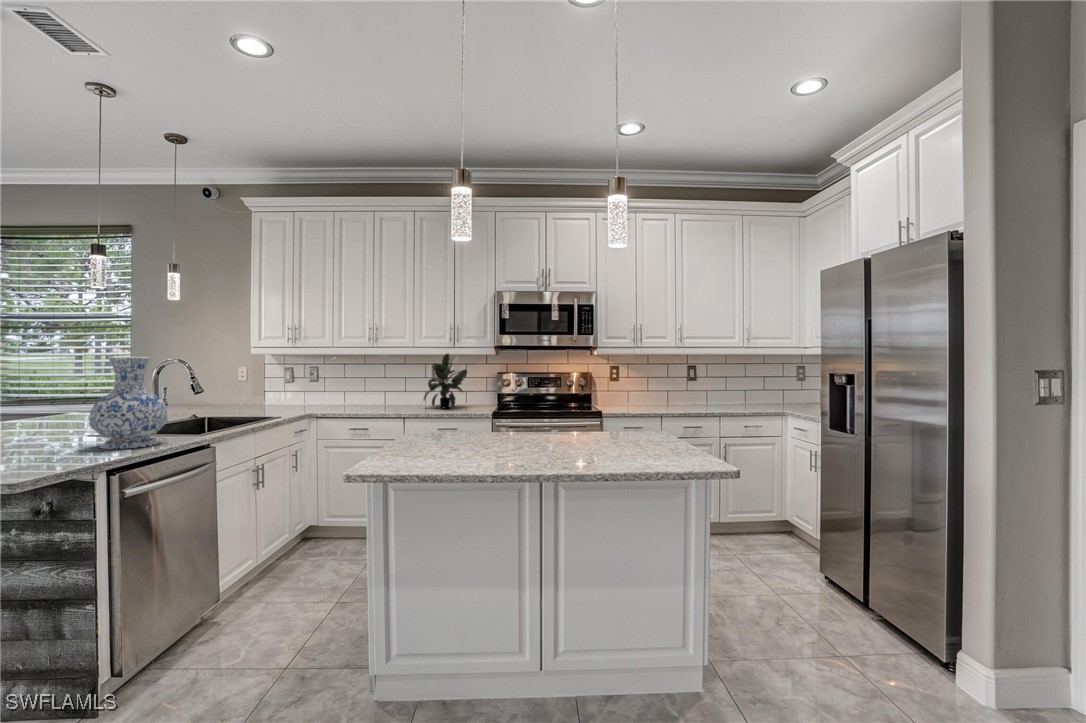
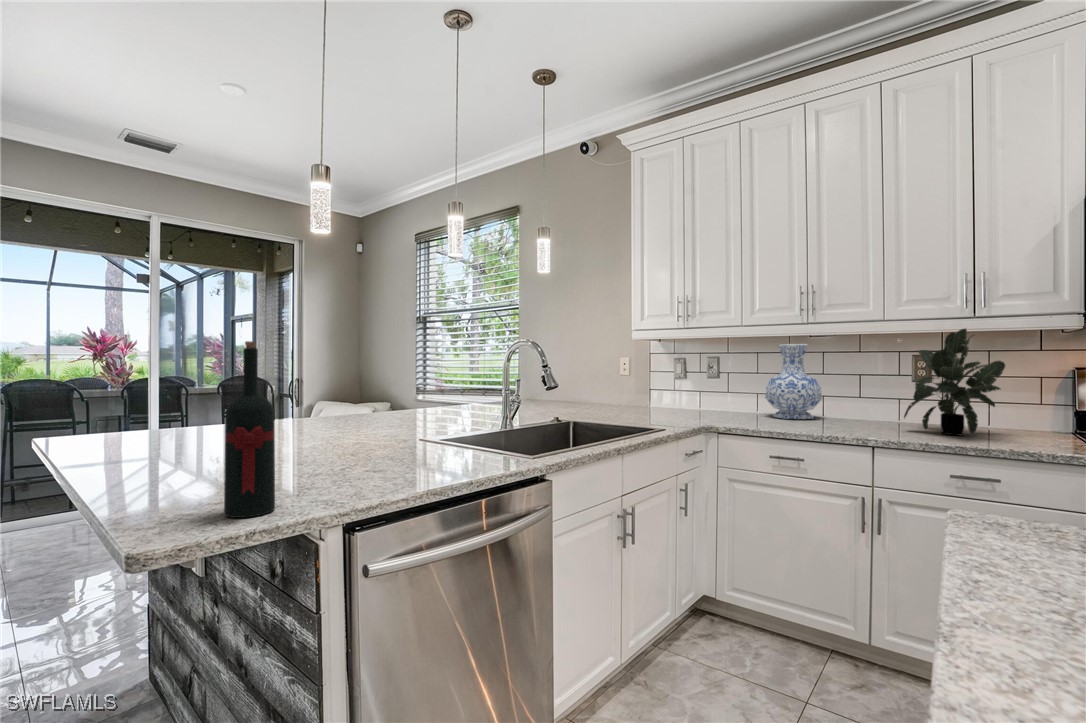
vase: present [89,357,168,449] -> present [765,344,822,419]
wine bottle: none [39,372,72,467] -> present [224,341,275,518]

